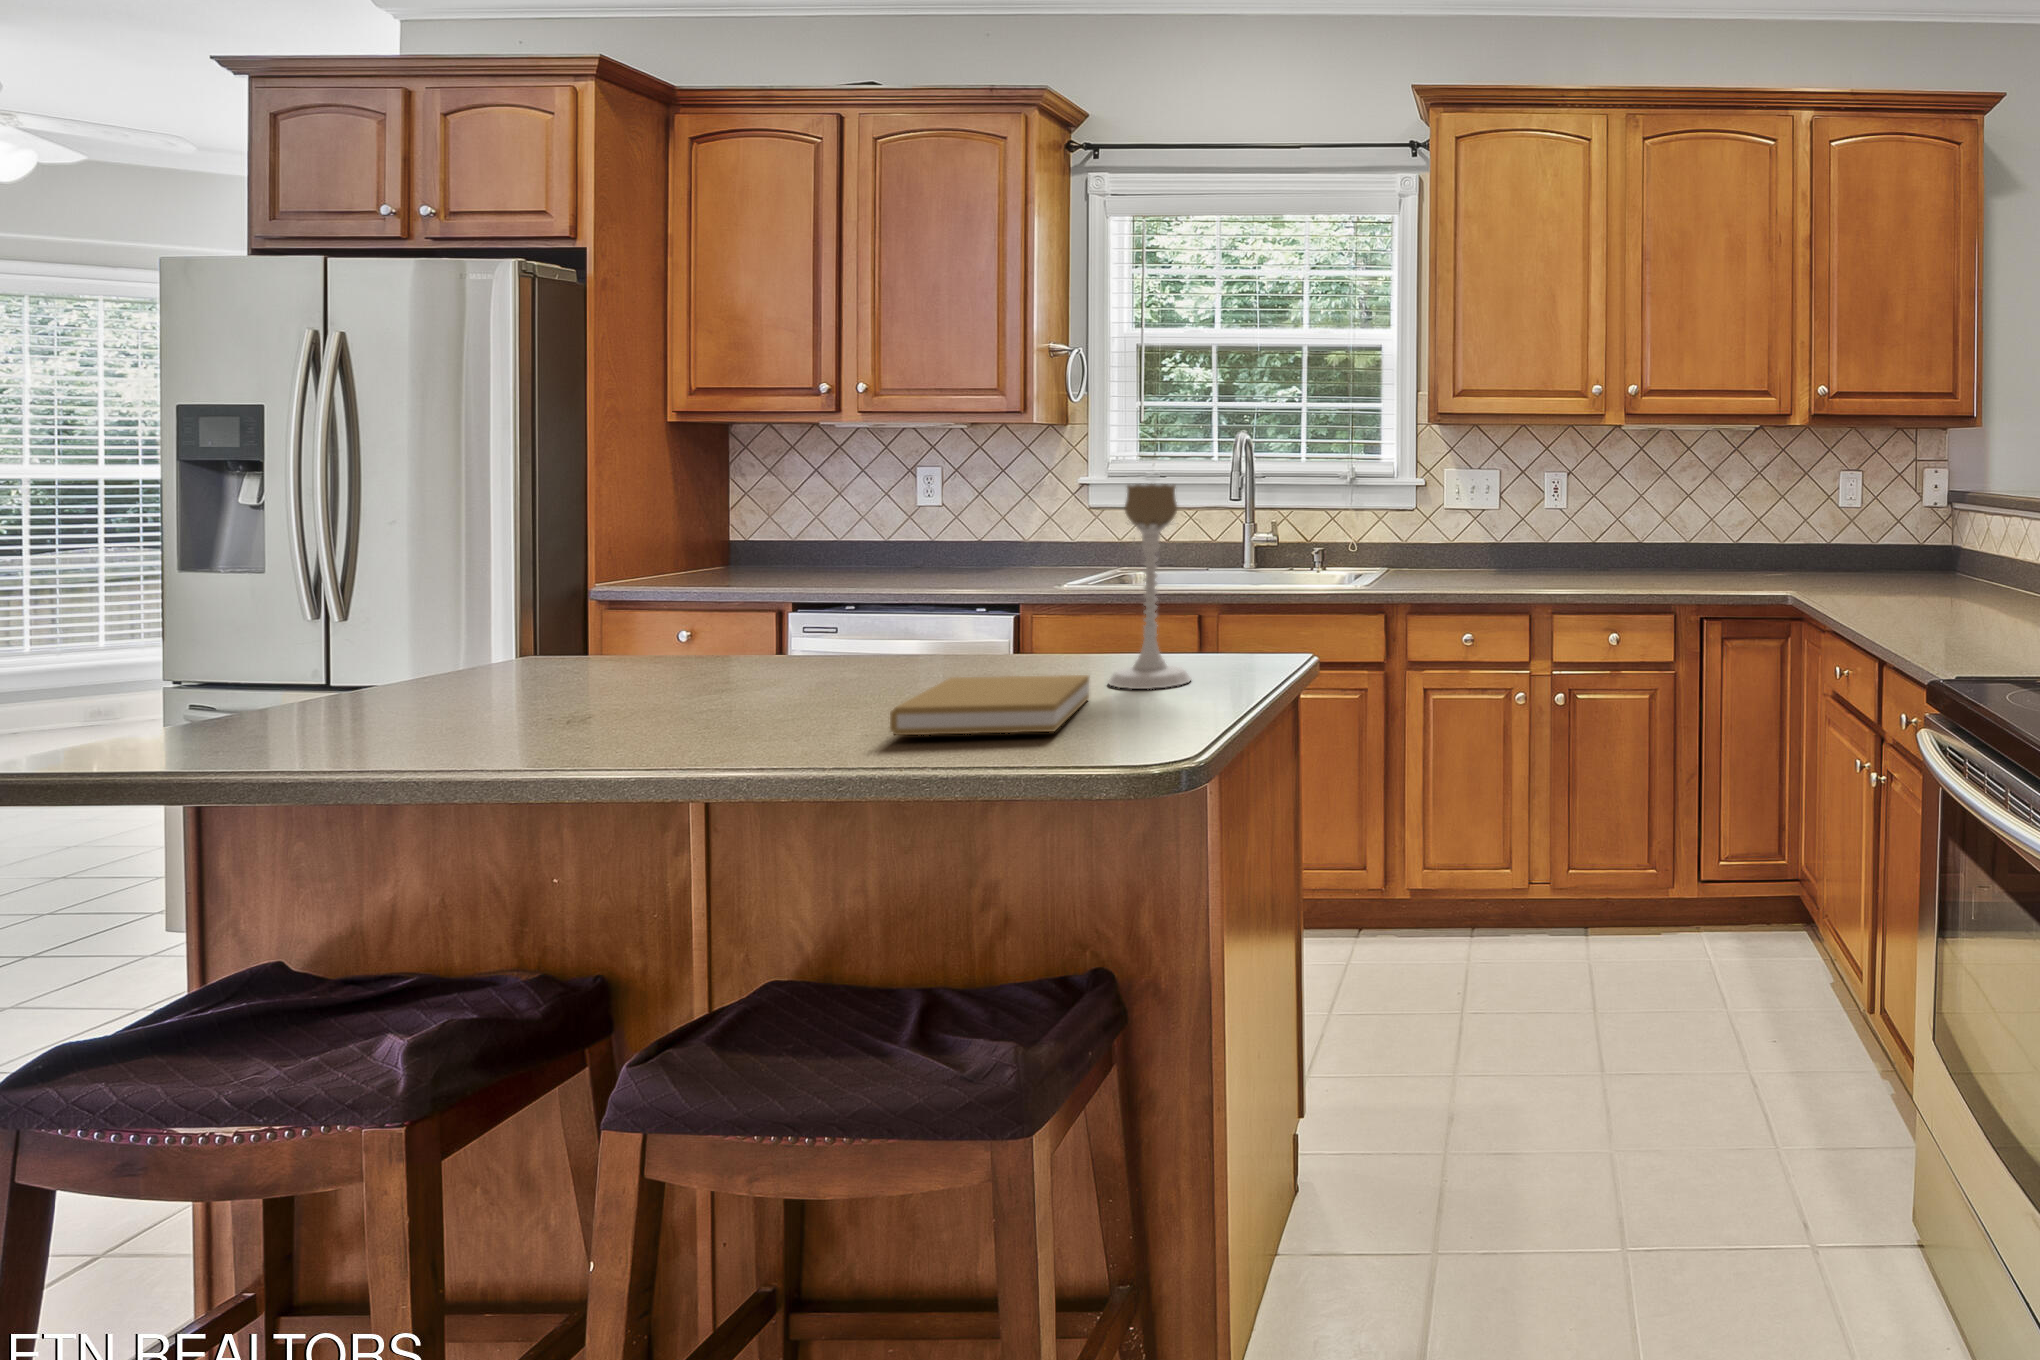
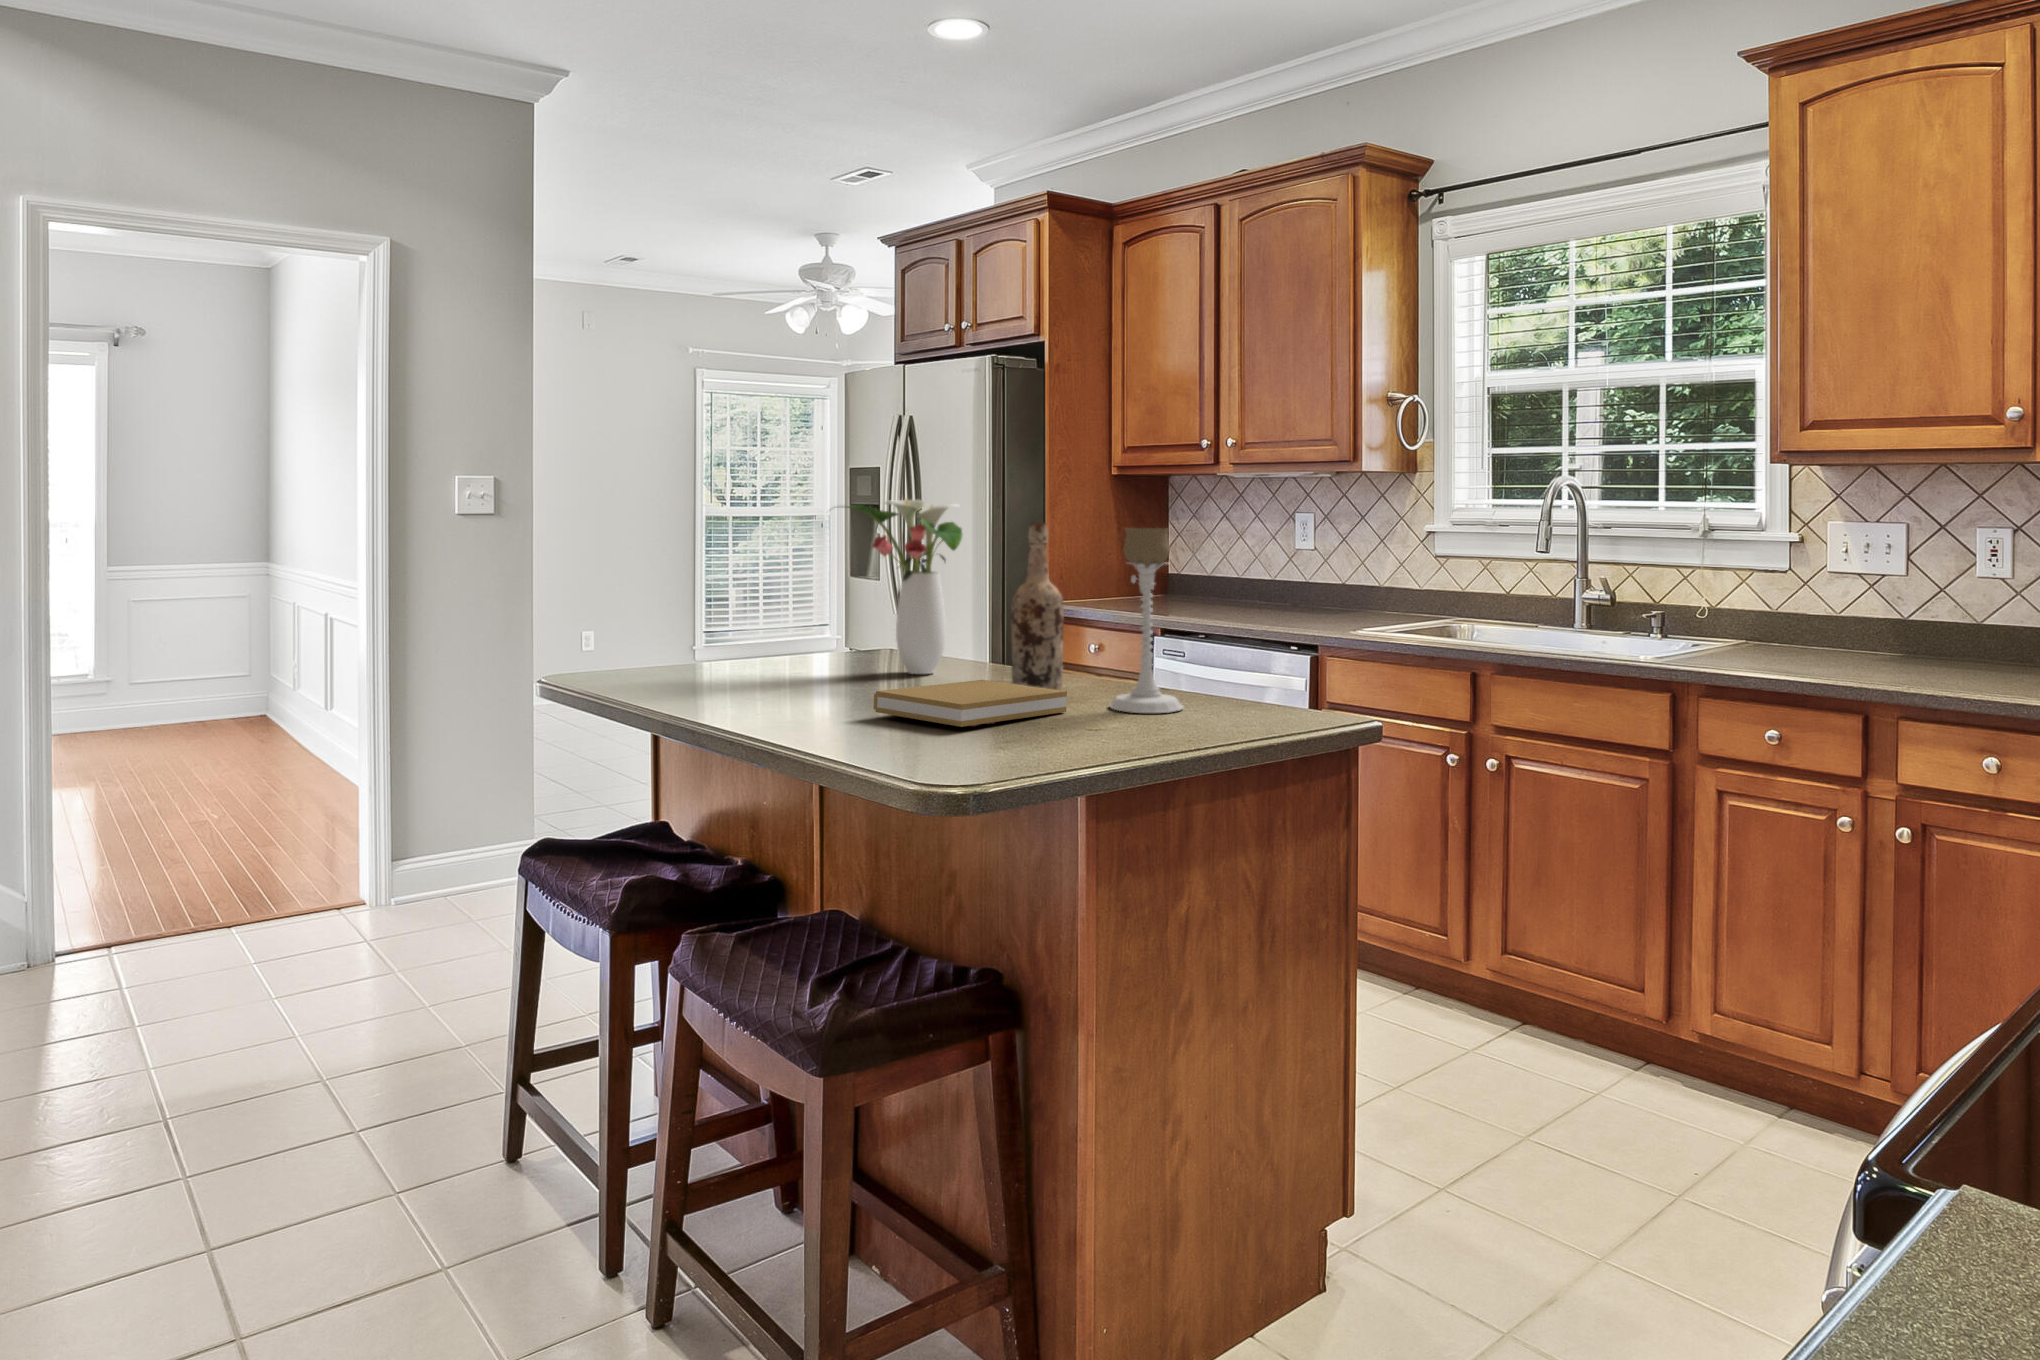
flower arrangement: none [619,452,860,688] -> present [846,499,962,674]
wine bottle: none [938,483,1005,687] -> present [1011,523,1064,690]

